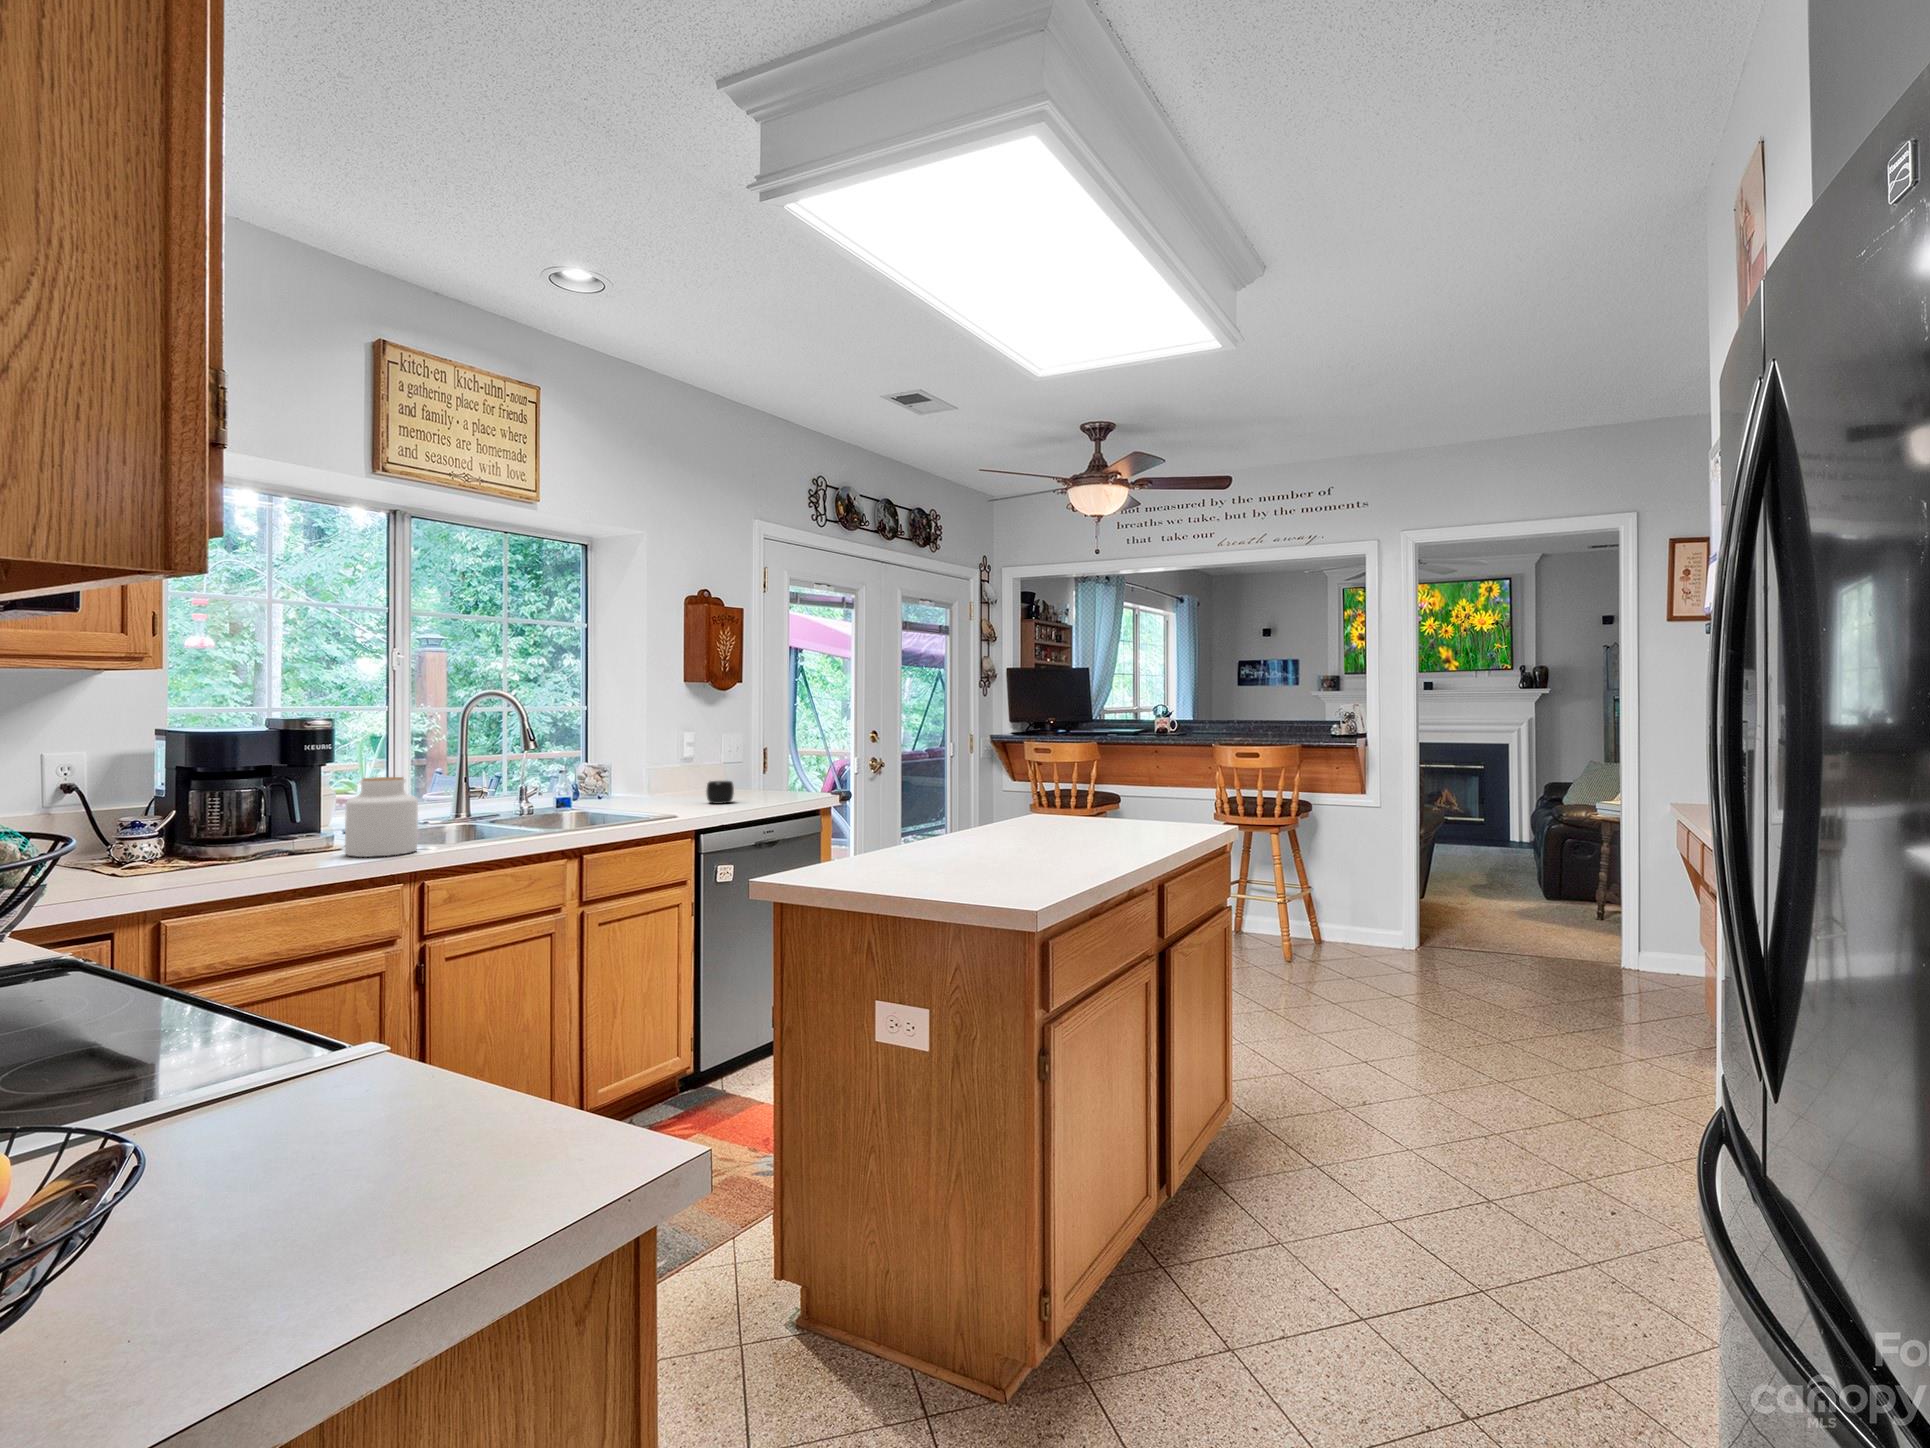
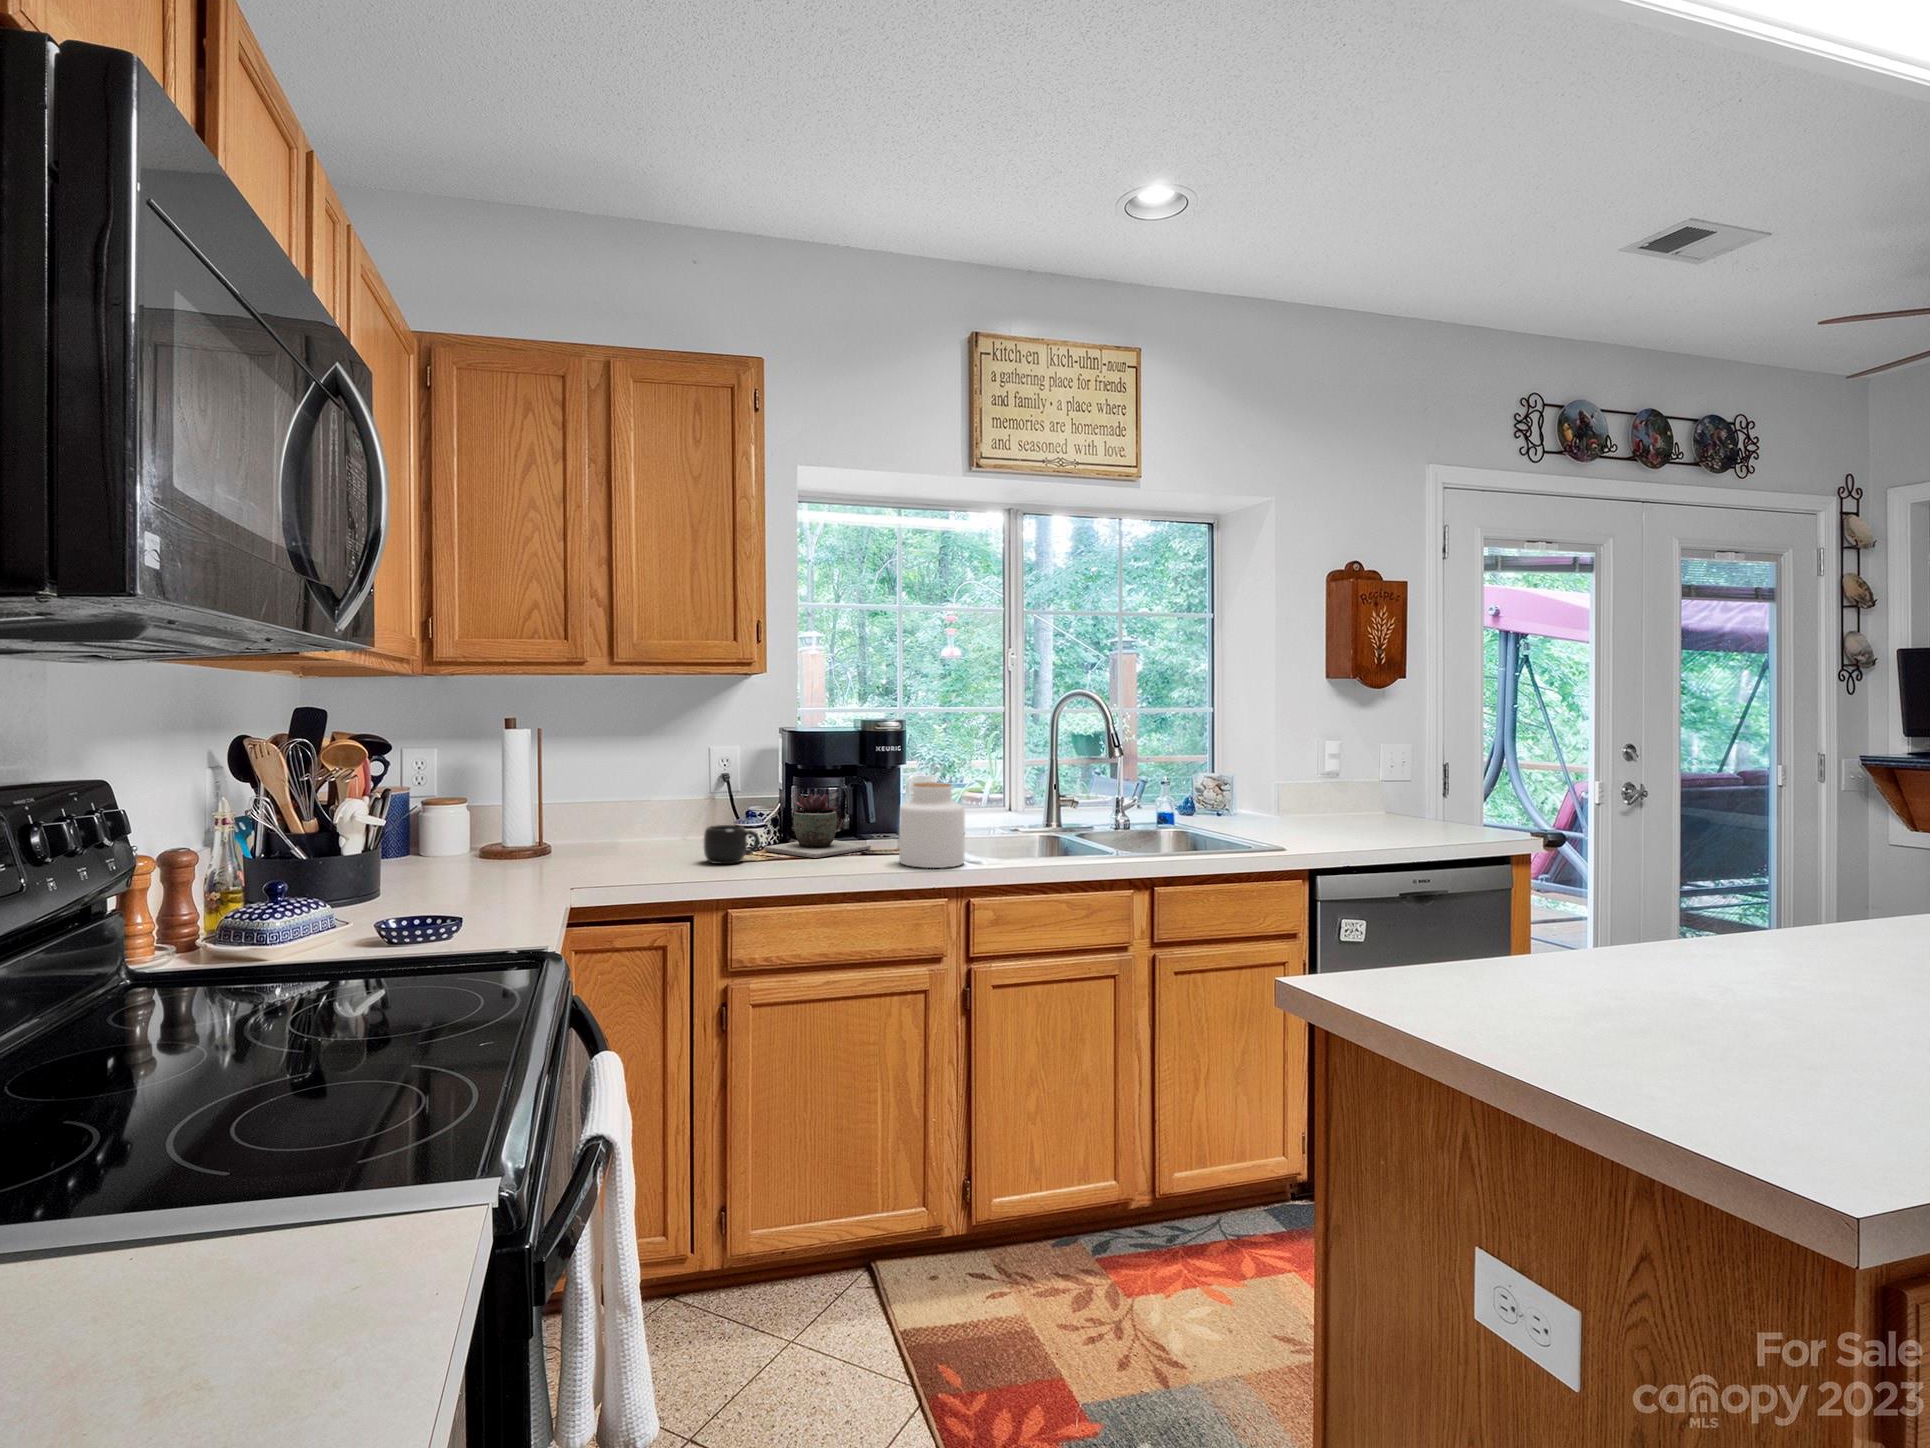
mug: present [706,781,734,804] -> present [704,825,760,864]
succulent plant: none [155,797,289,863] -> present [764,794,871,858]

